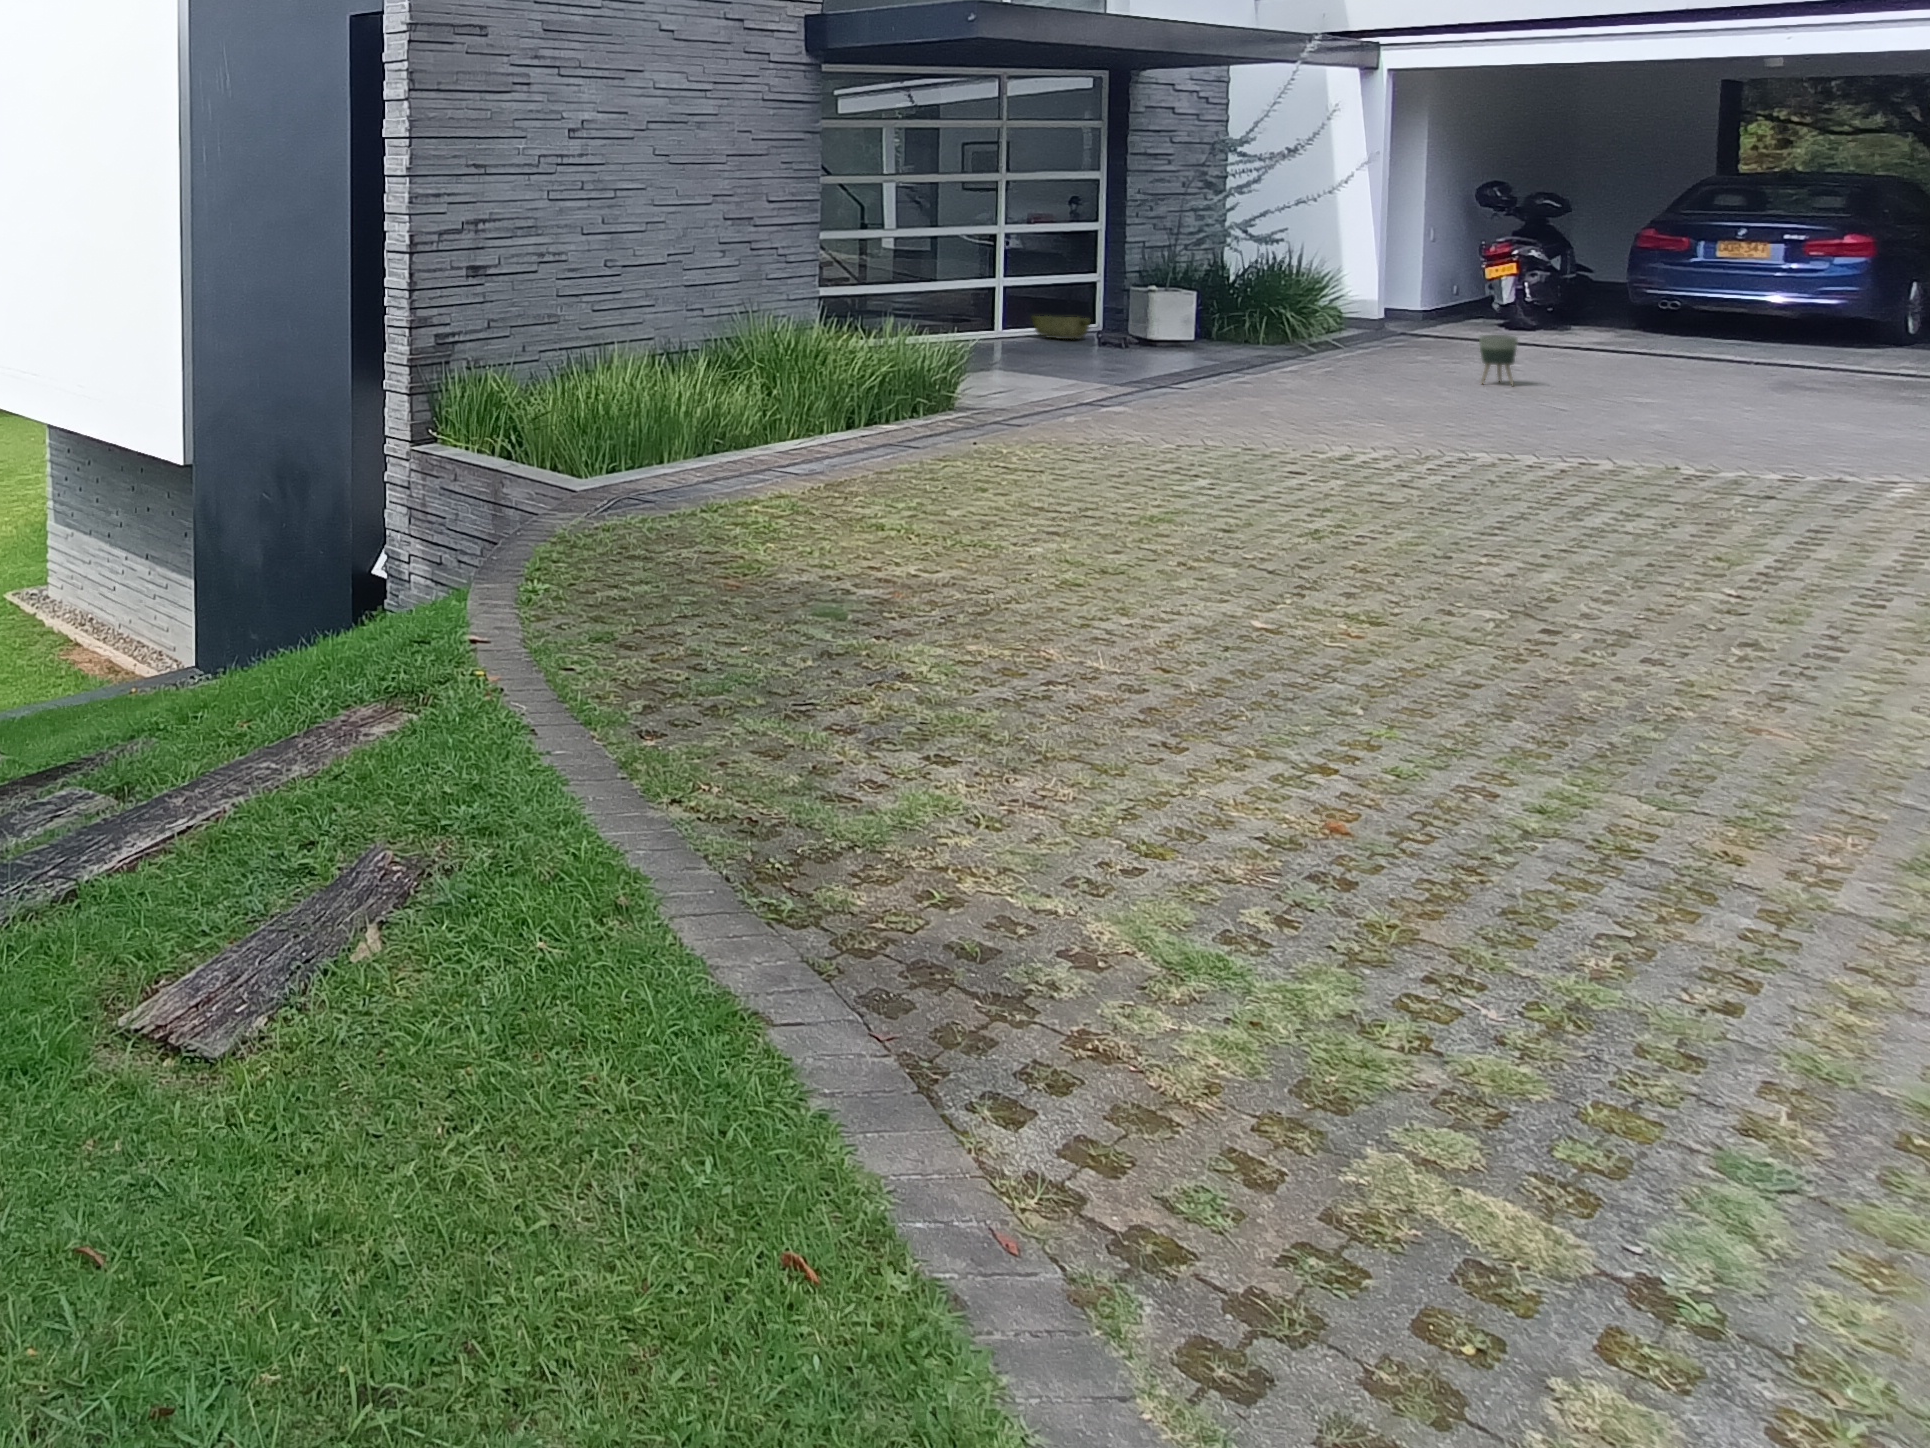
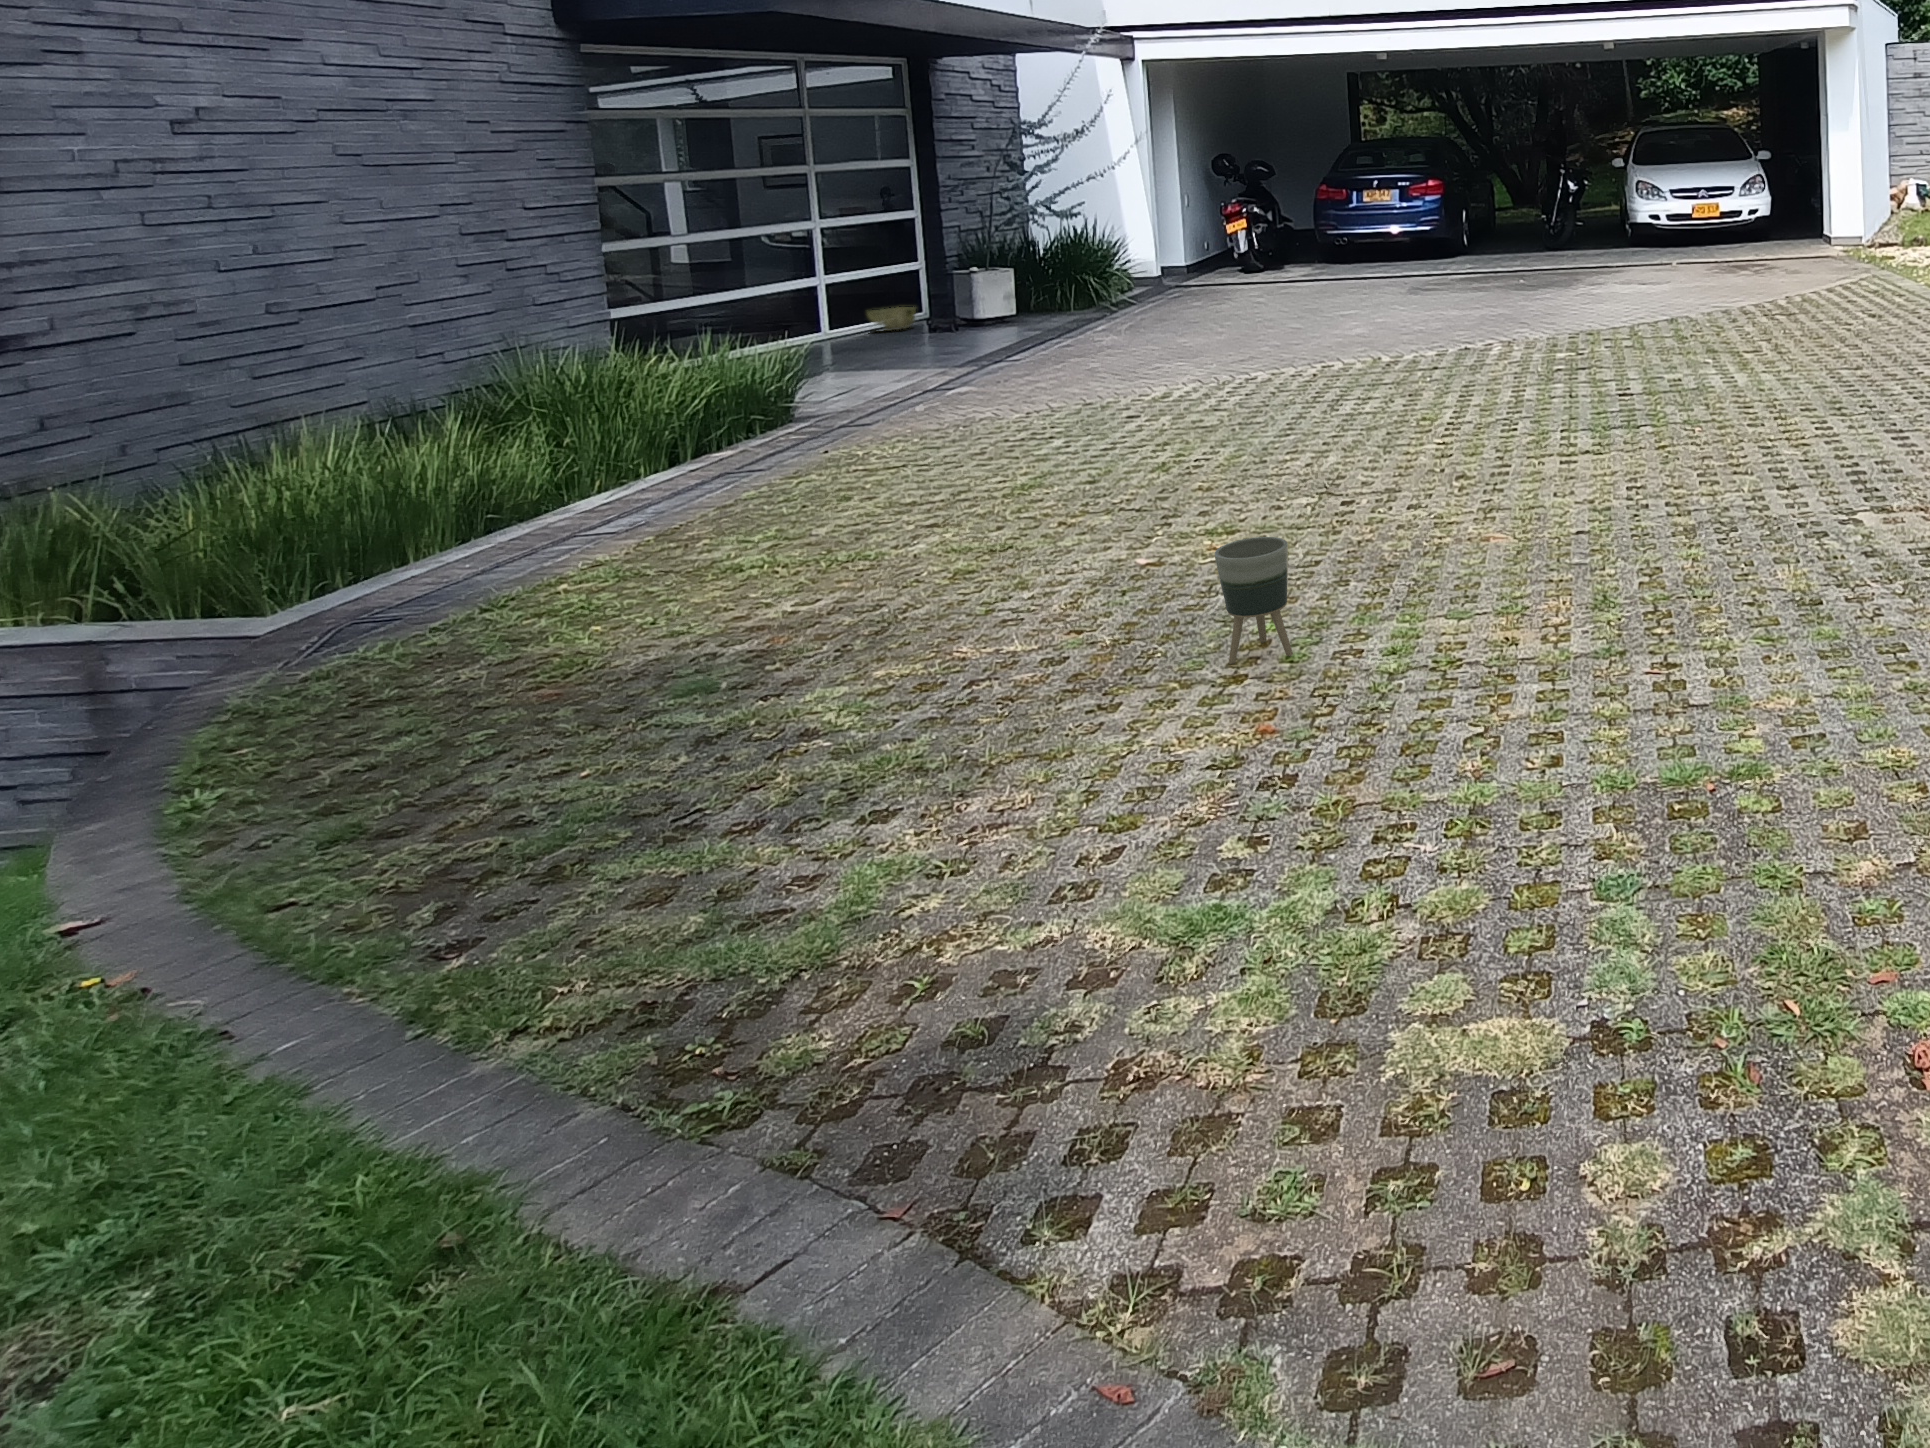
planter: present [1479,335,1518,385] -> present [1215,537,1293,664]

